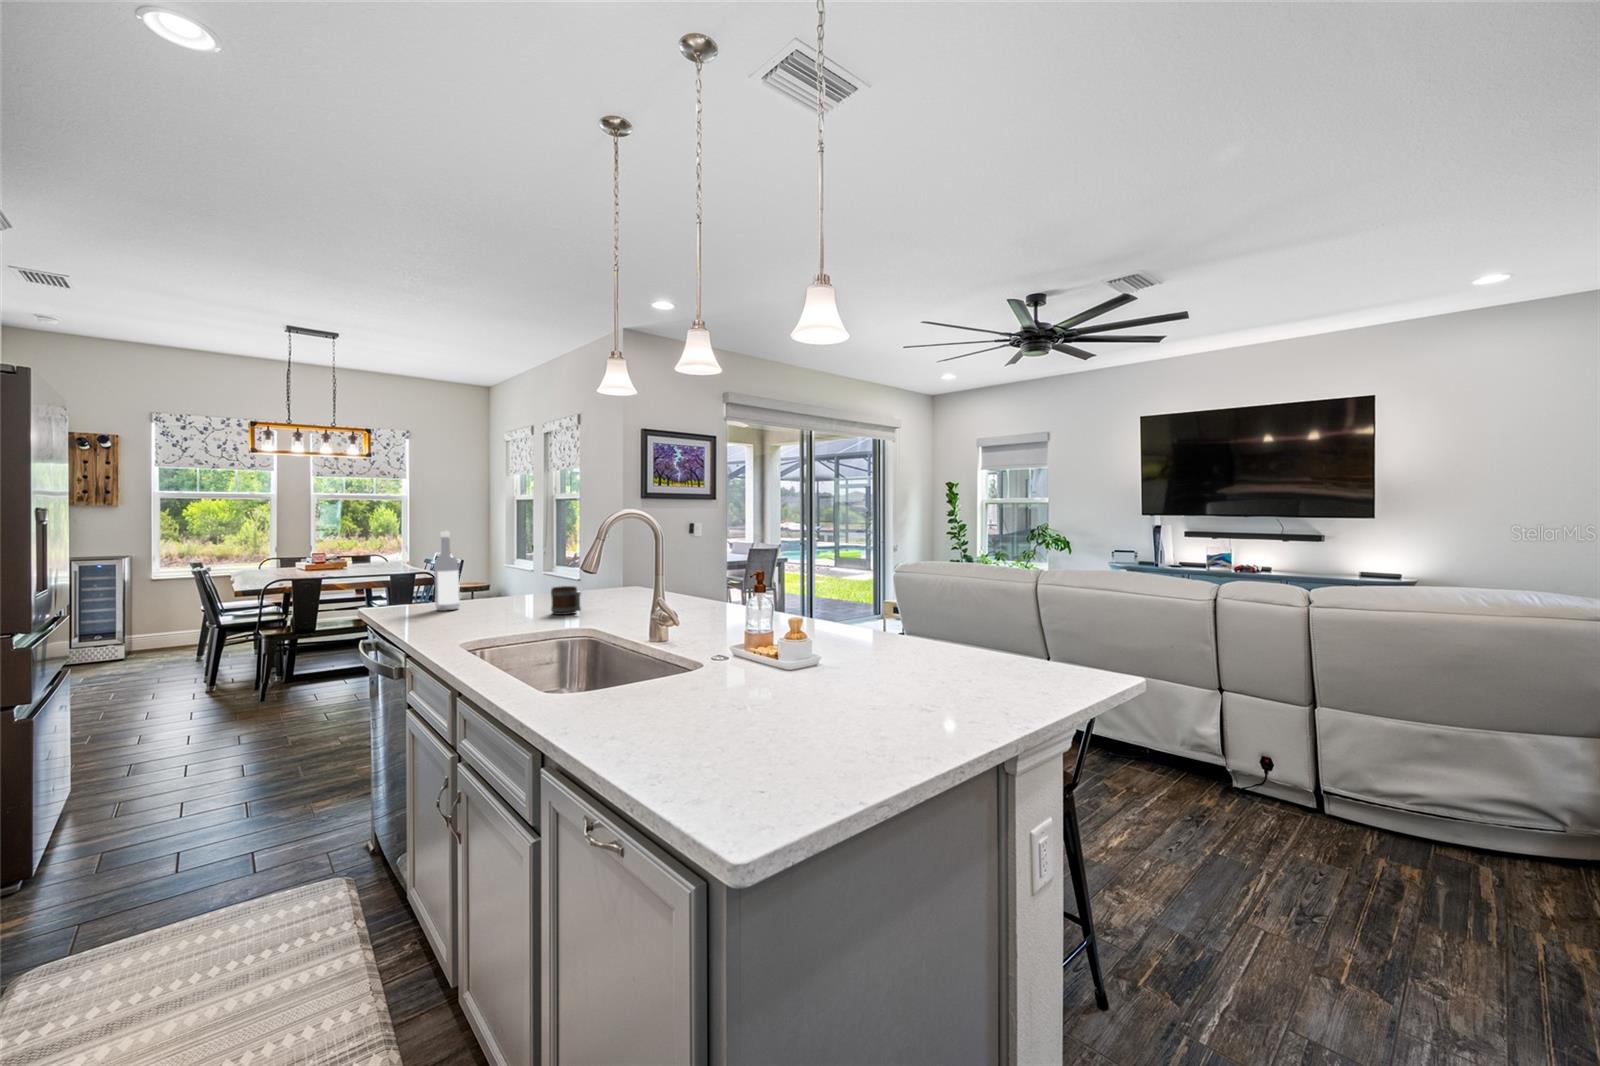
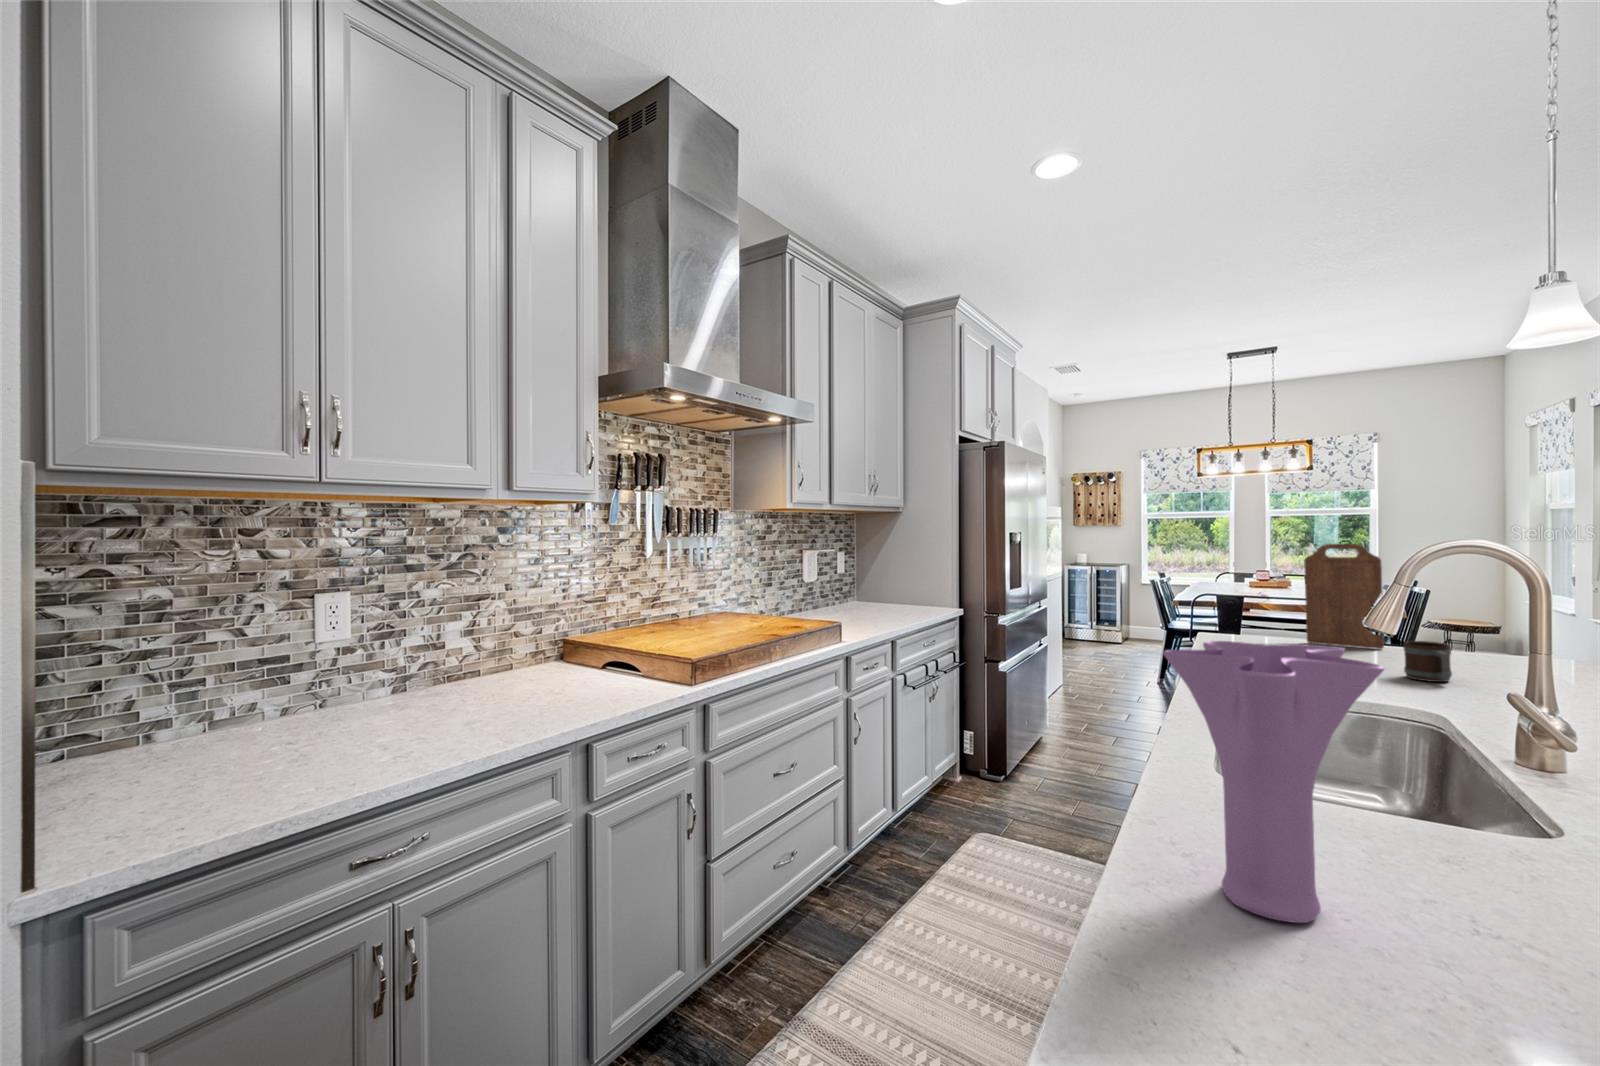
cutting board: none [459,517,515,604] -> present [1304,544,1384,649]
wine bottle: present [434,531,460,611] -> none [1266,560,1297,648]
vase: none [625,565,740,751] -> present [1163,641,1384,923]

